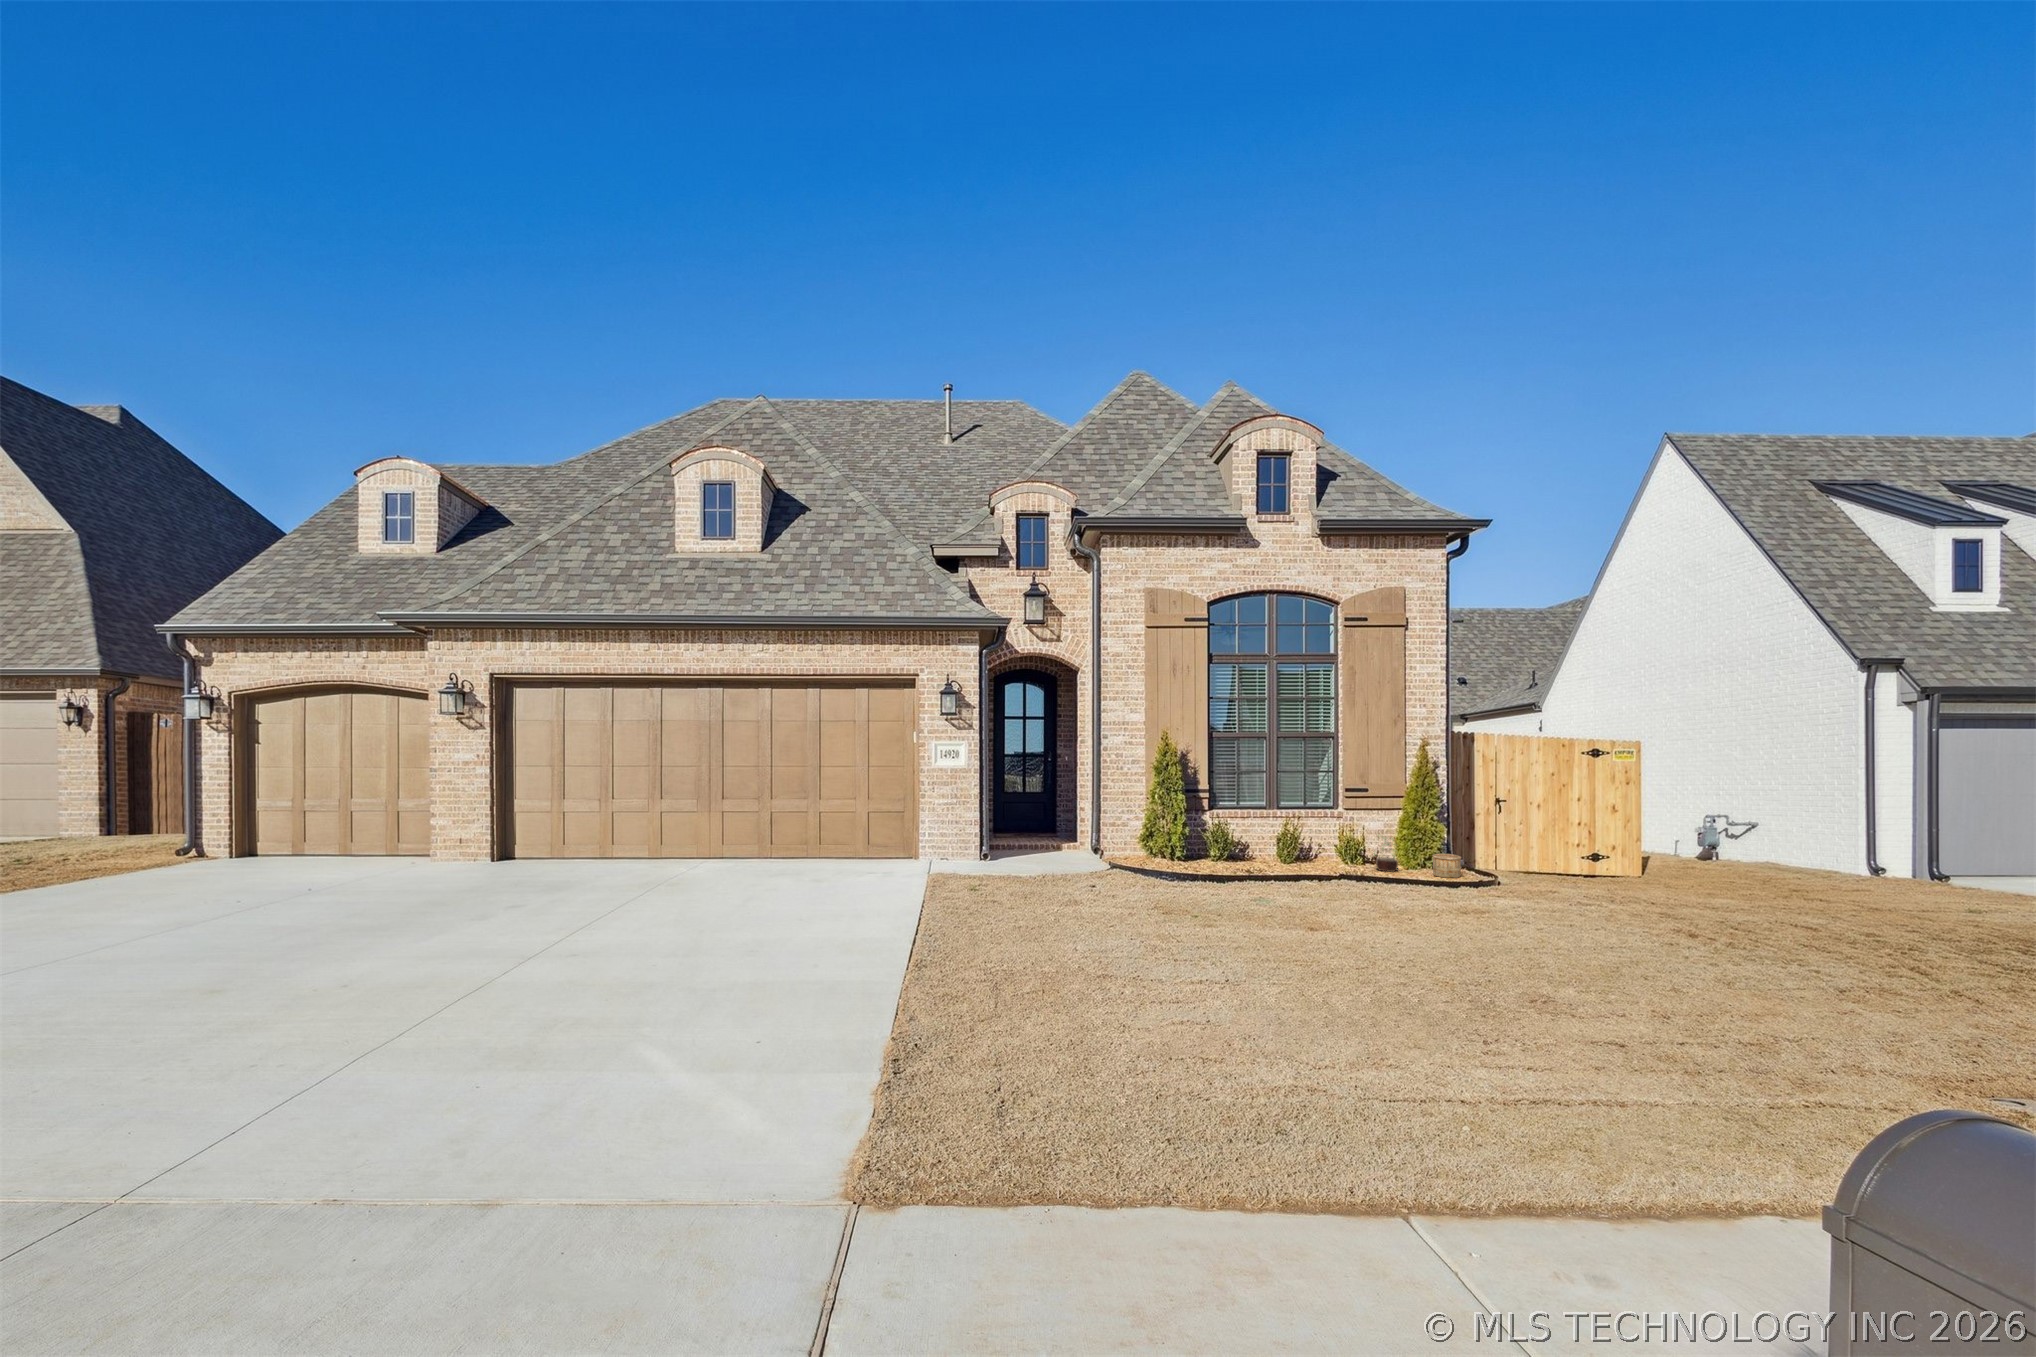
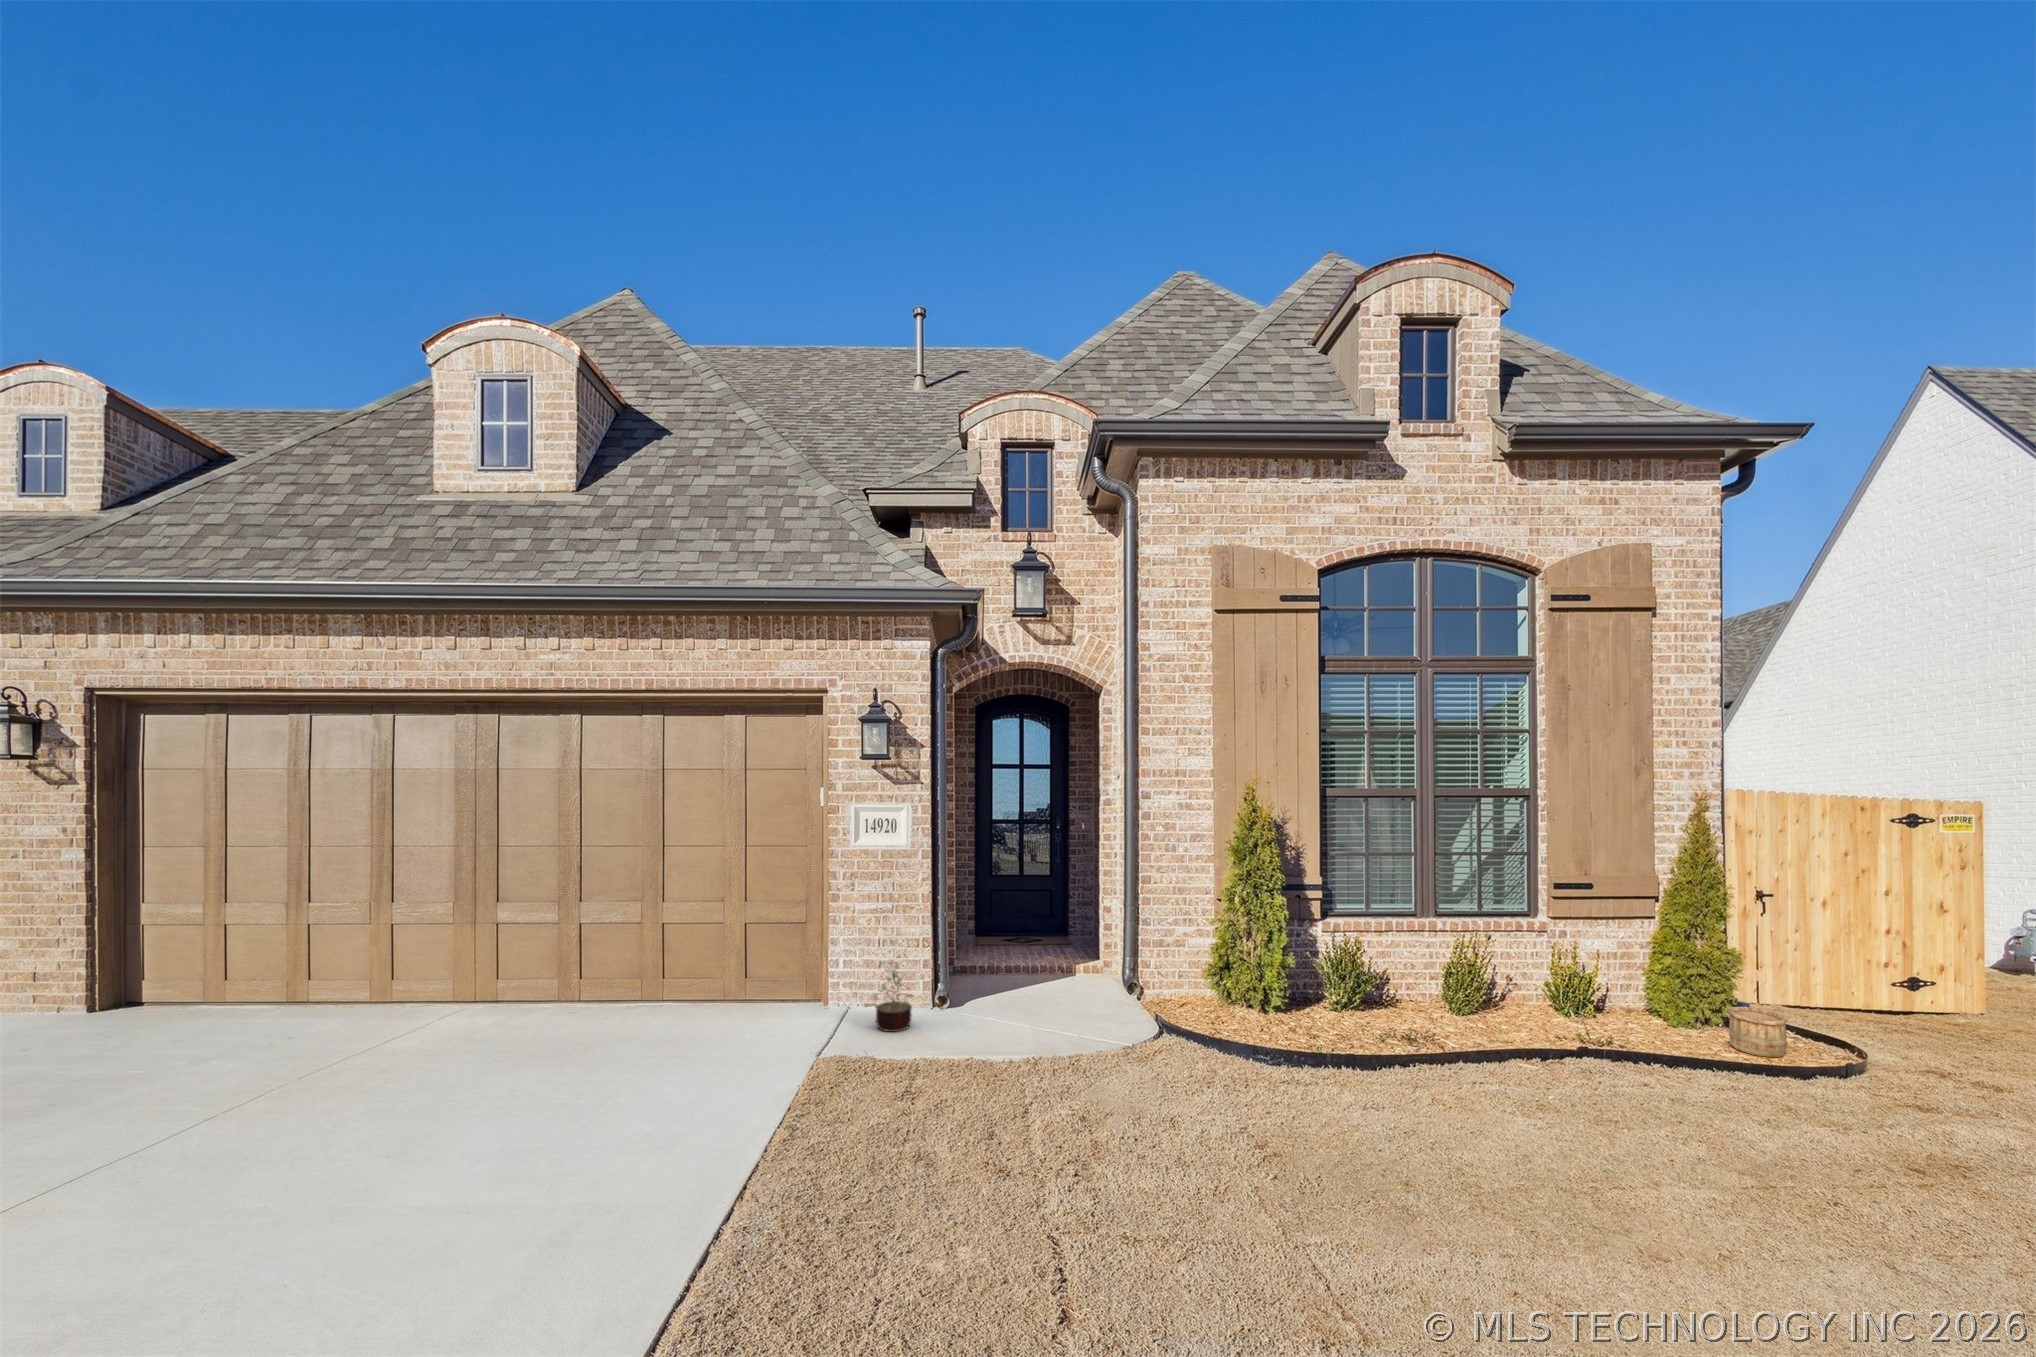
decorative plant: present [1372,837,1398,872] -> present [873,962,912,1032]

